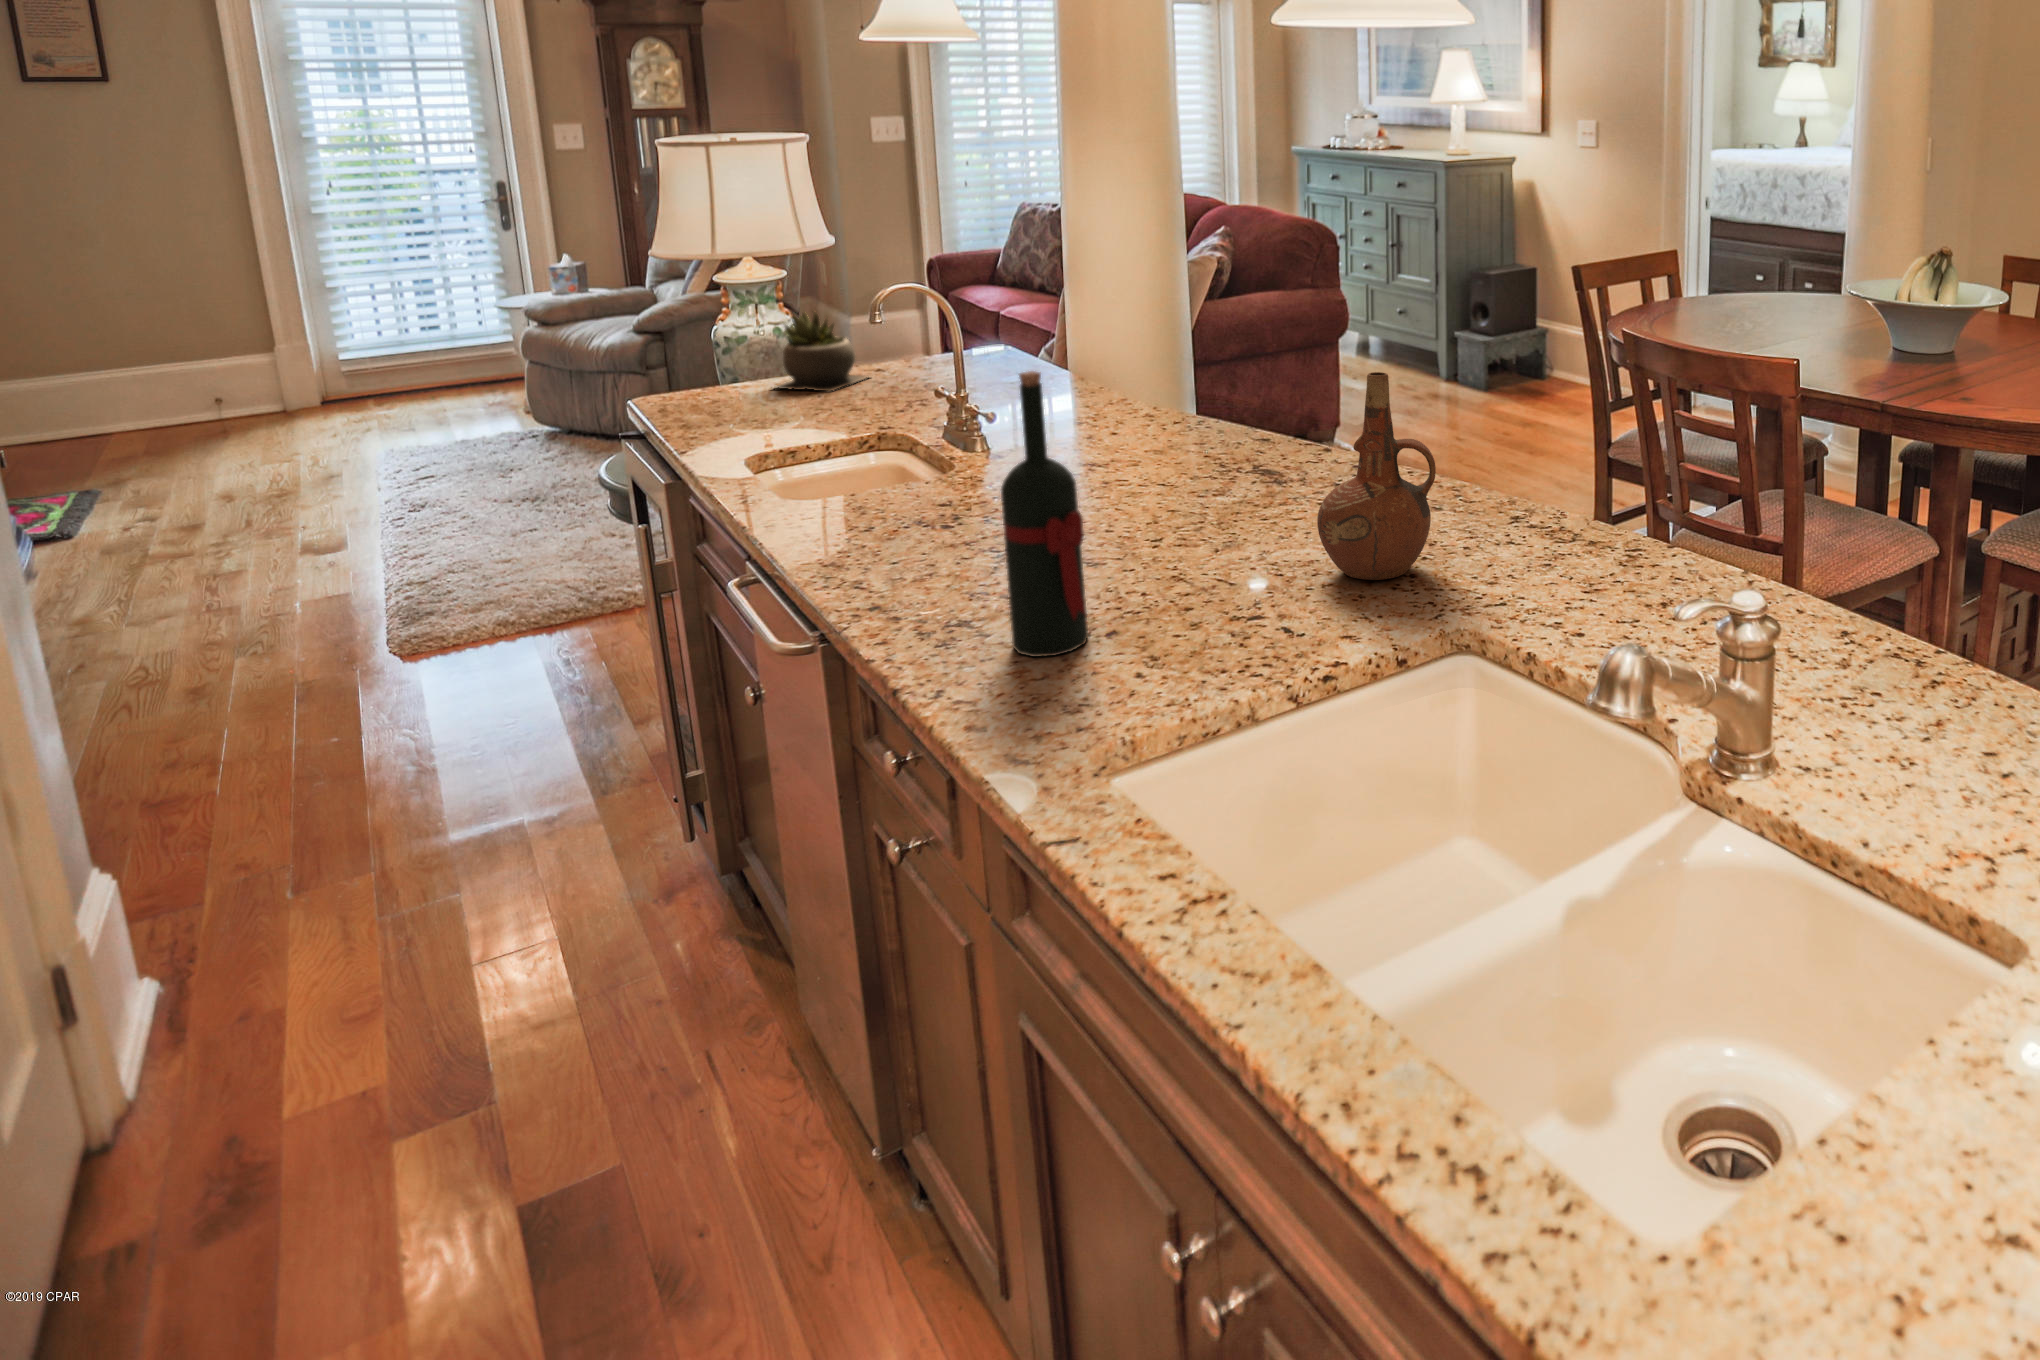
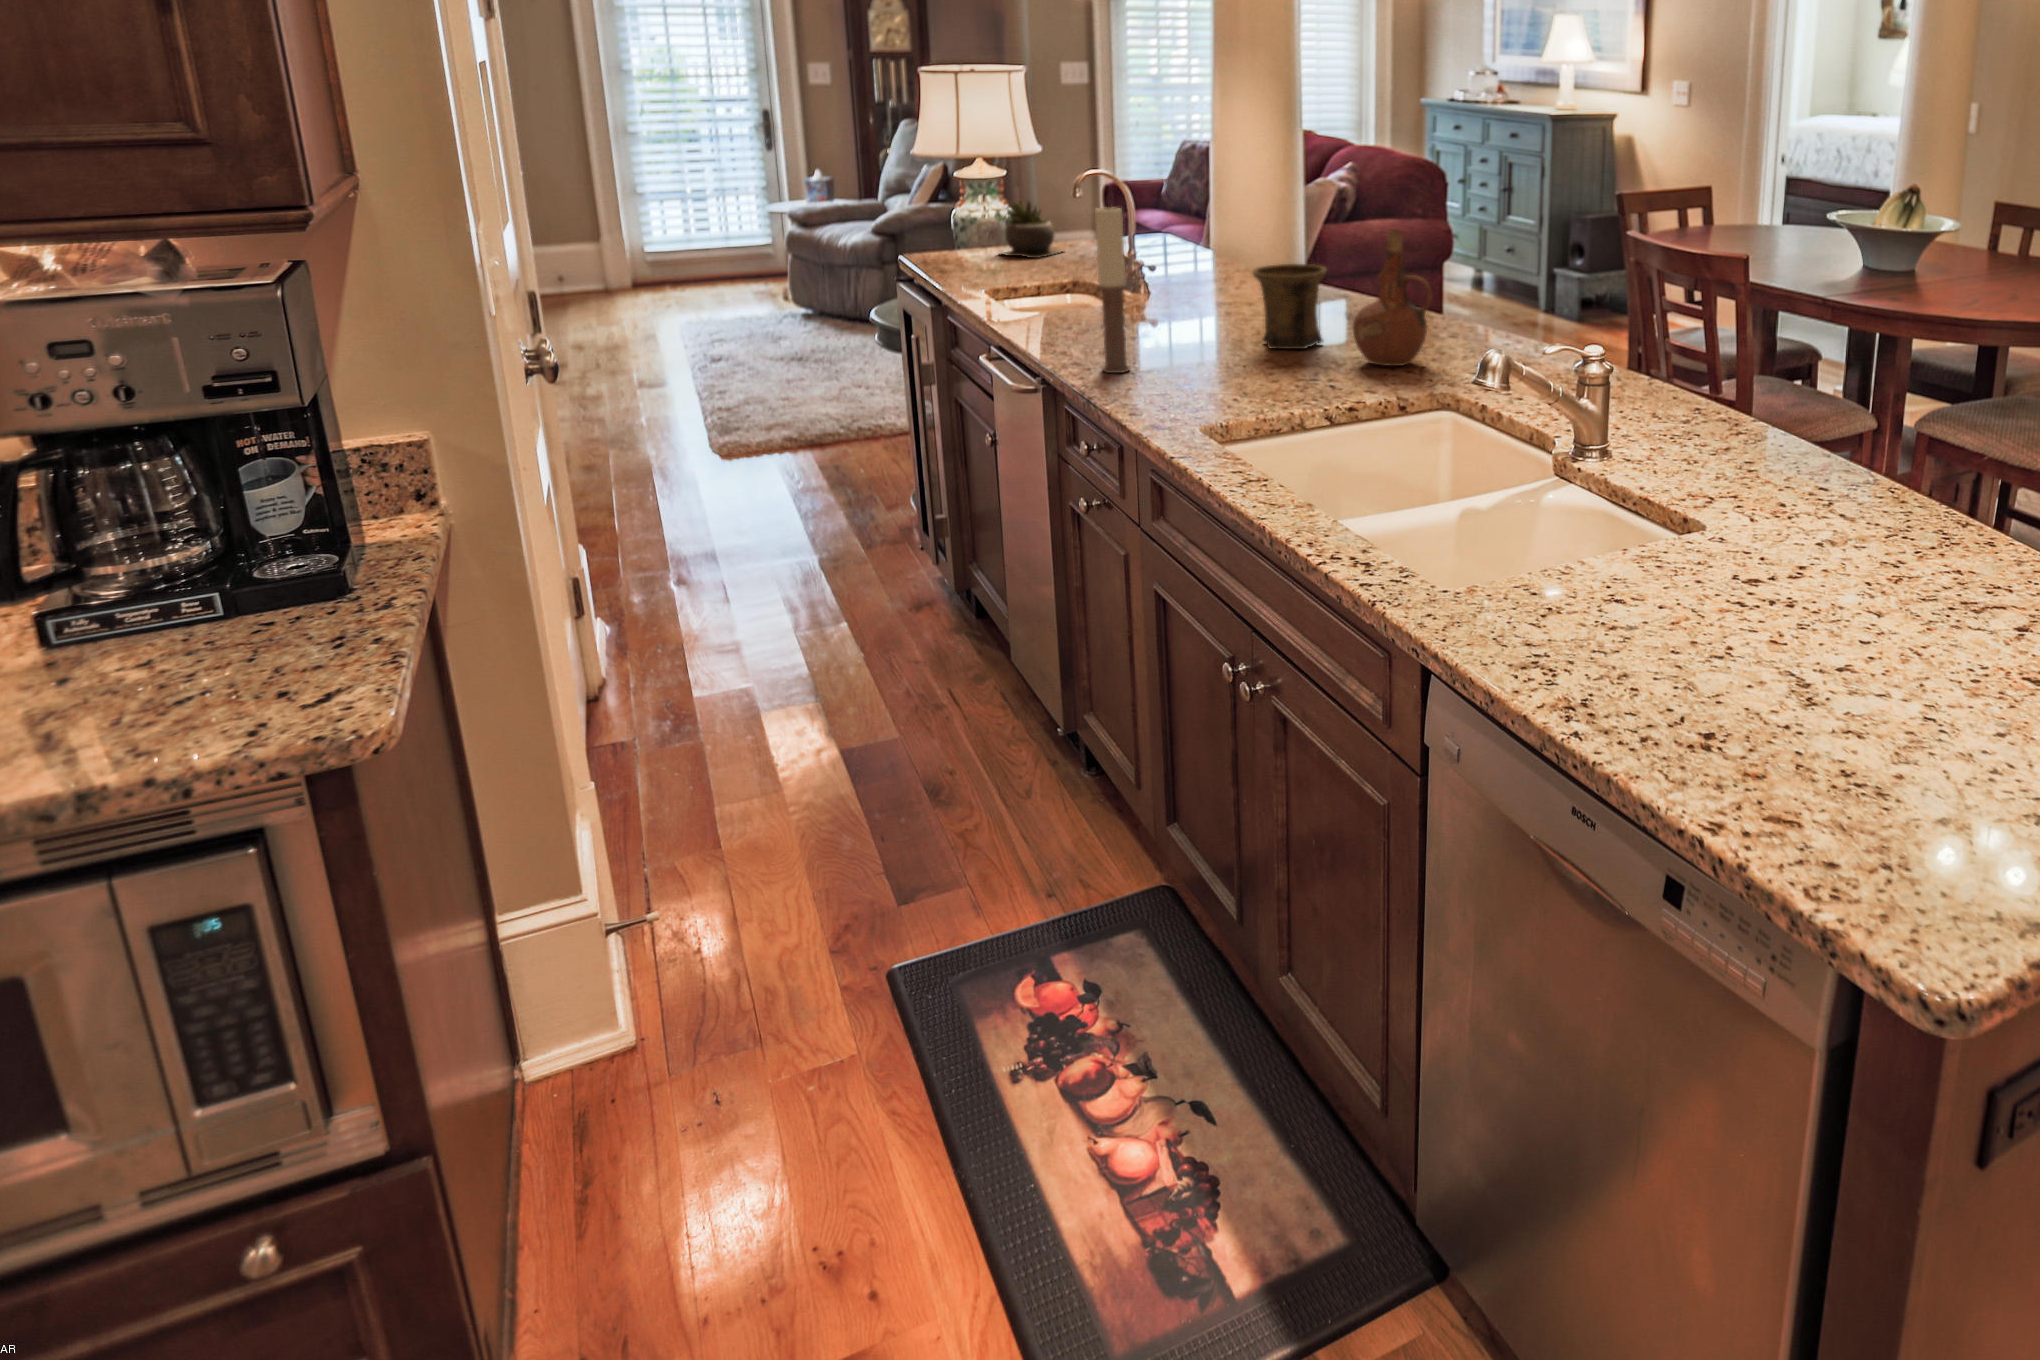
candle: none [895,364,967,634] -> present [1095,207,1130,373]
wine bottle: present [1001,371,1088,657] -> none [1154,209,1203,386]
mug: none [1153,418,1267,553] -> present [1253,264,1327,349]

